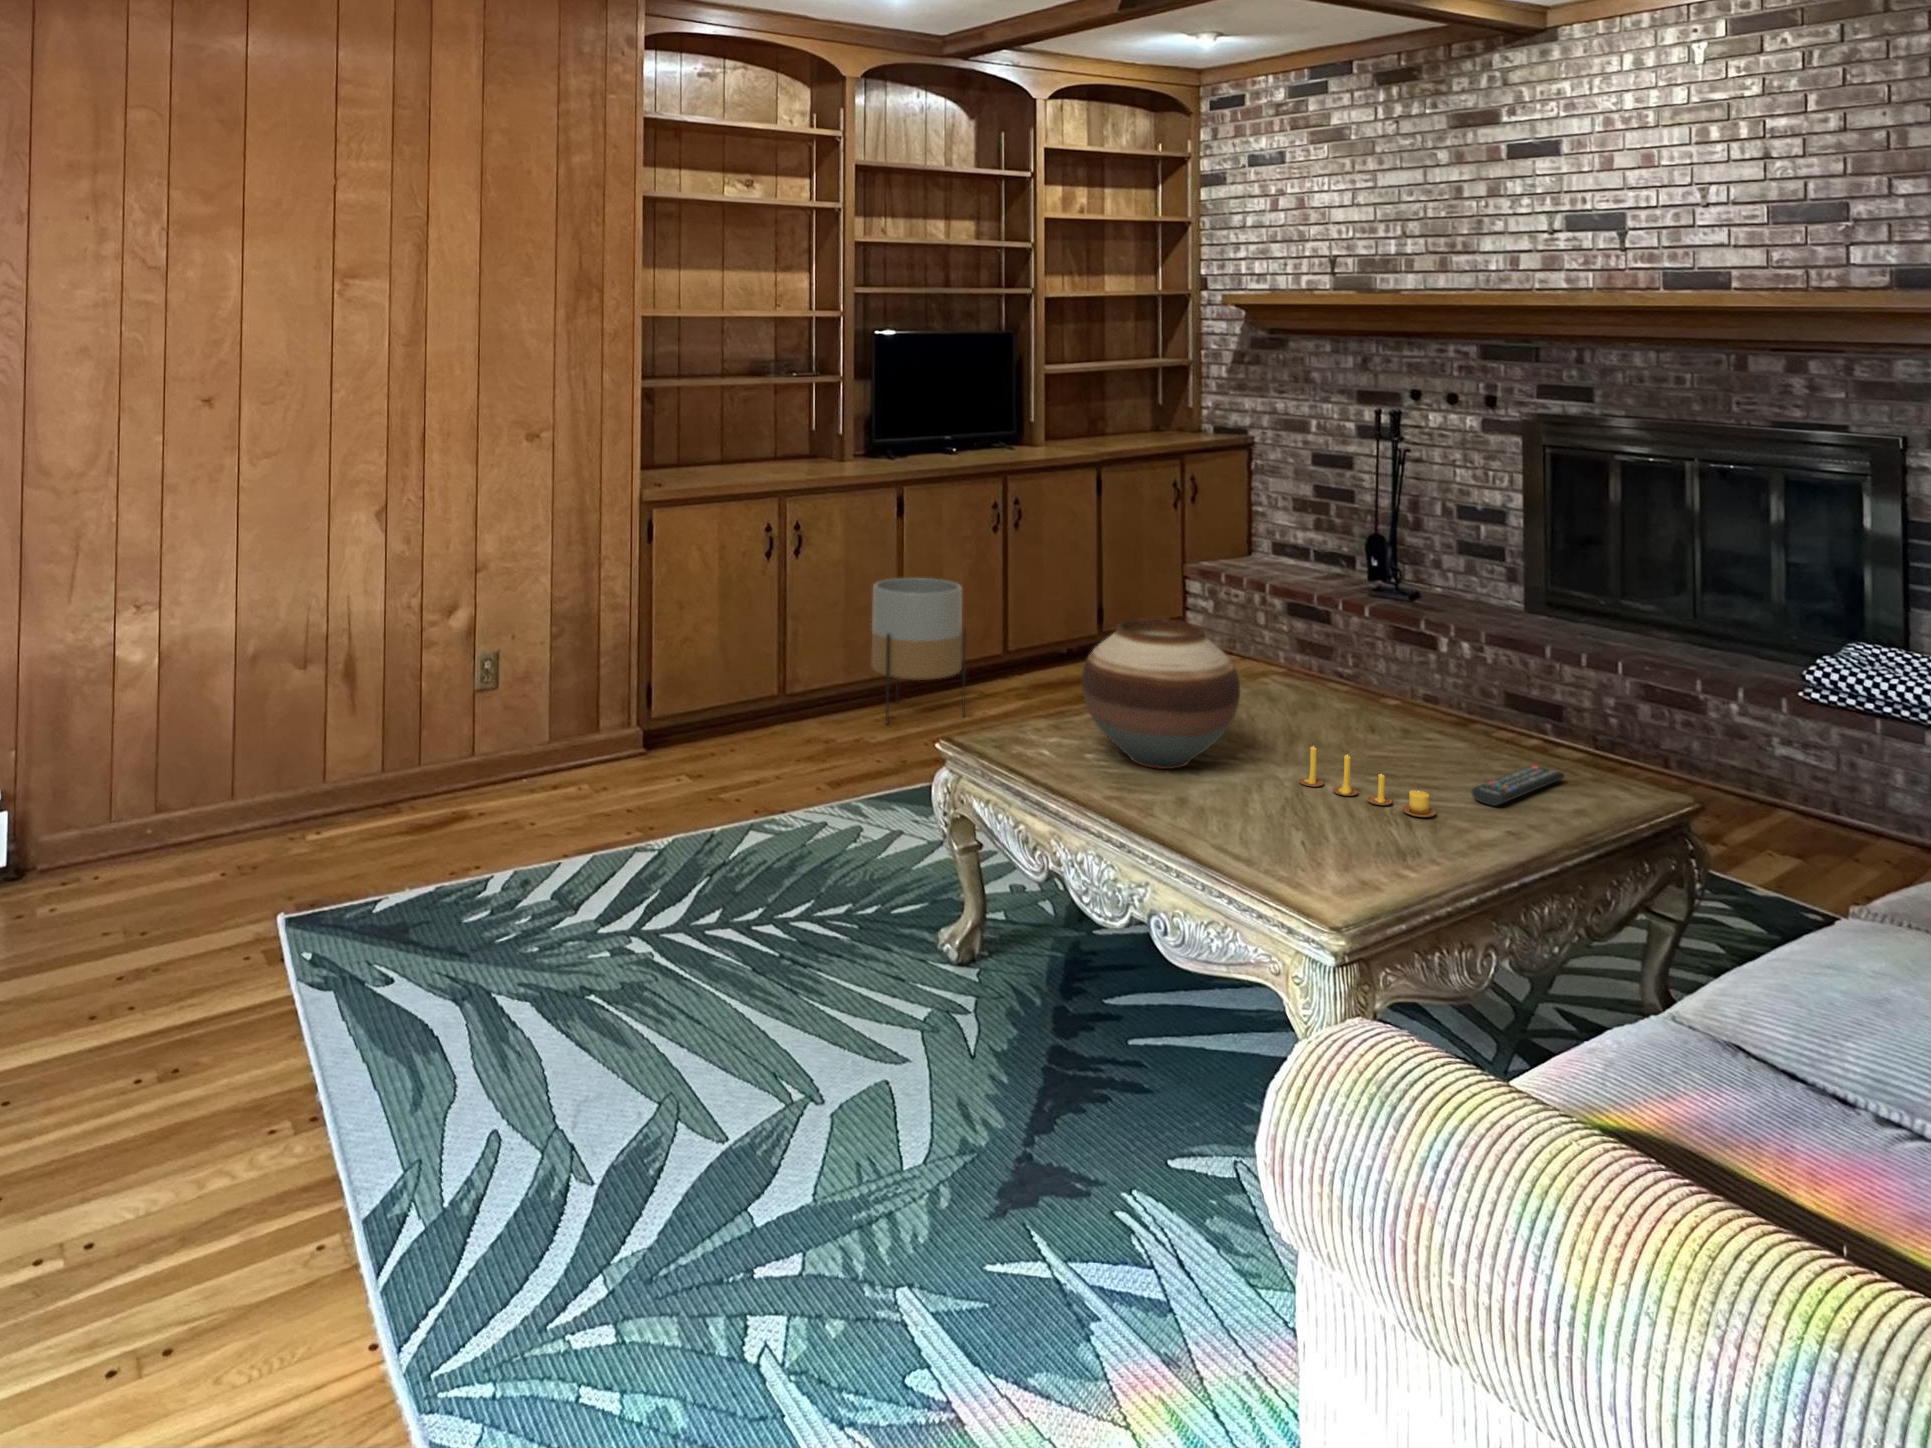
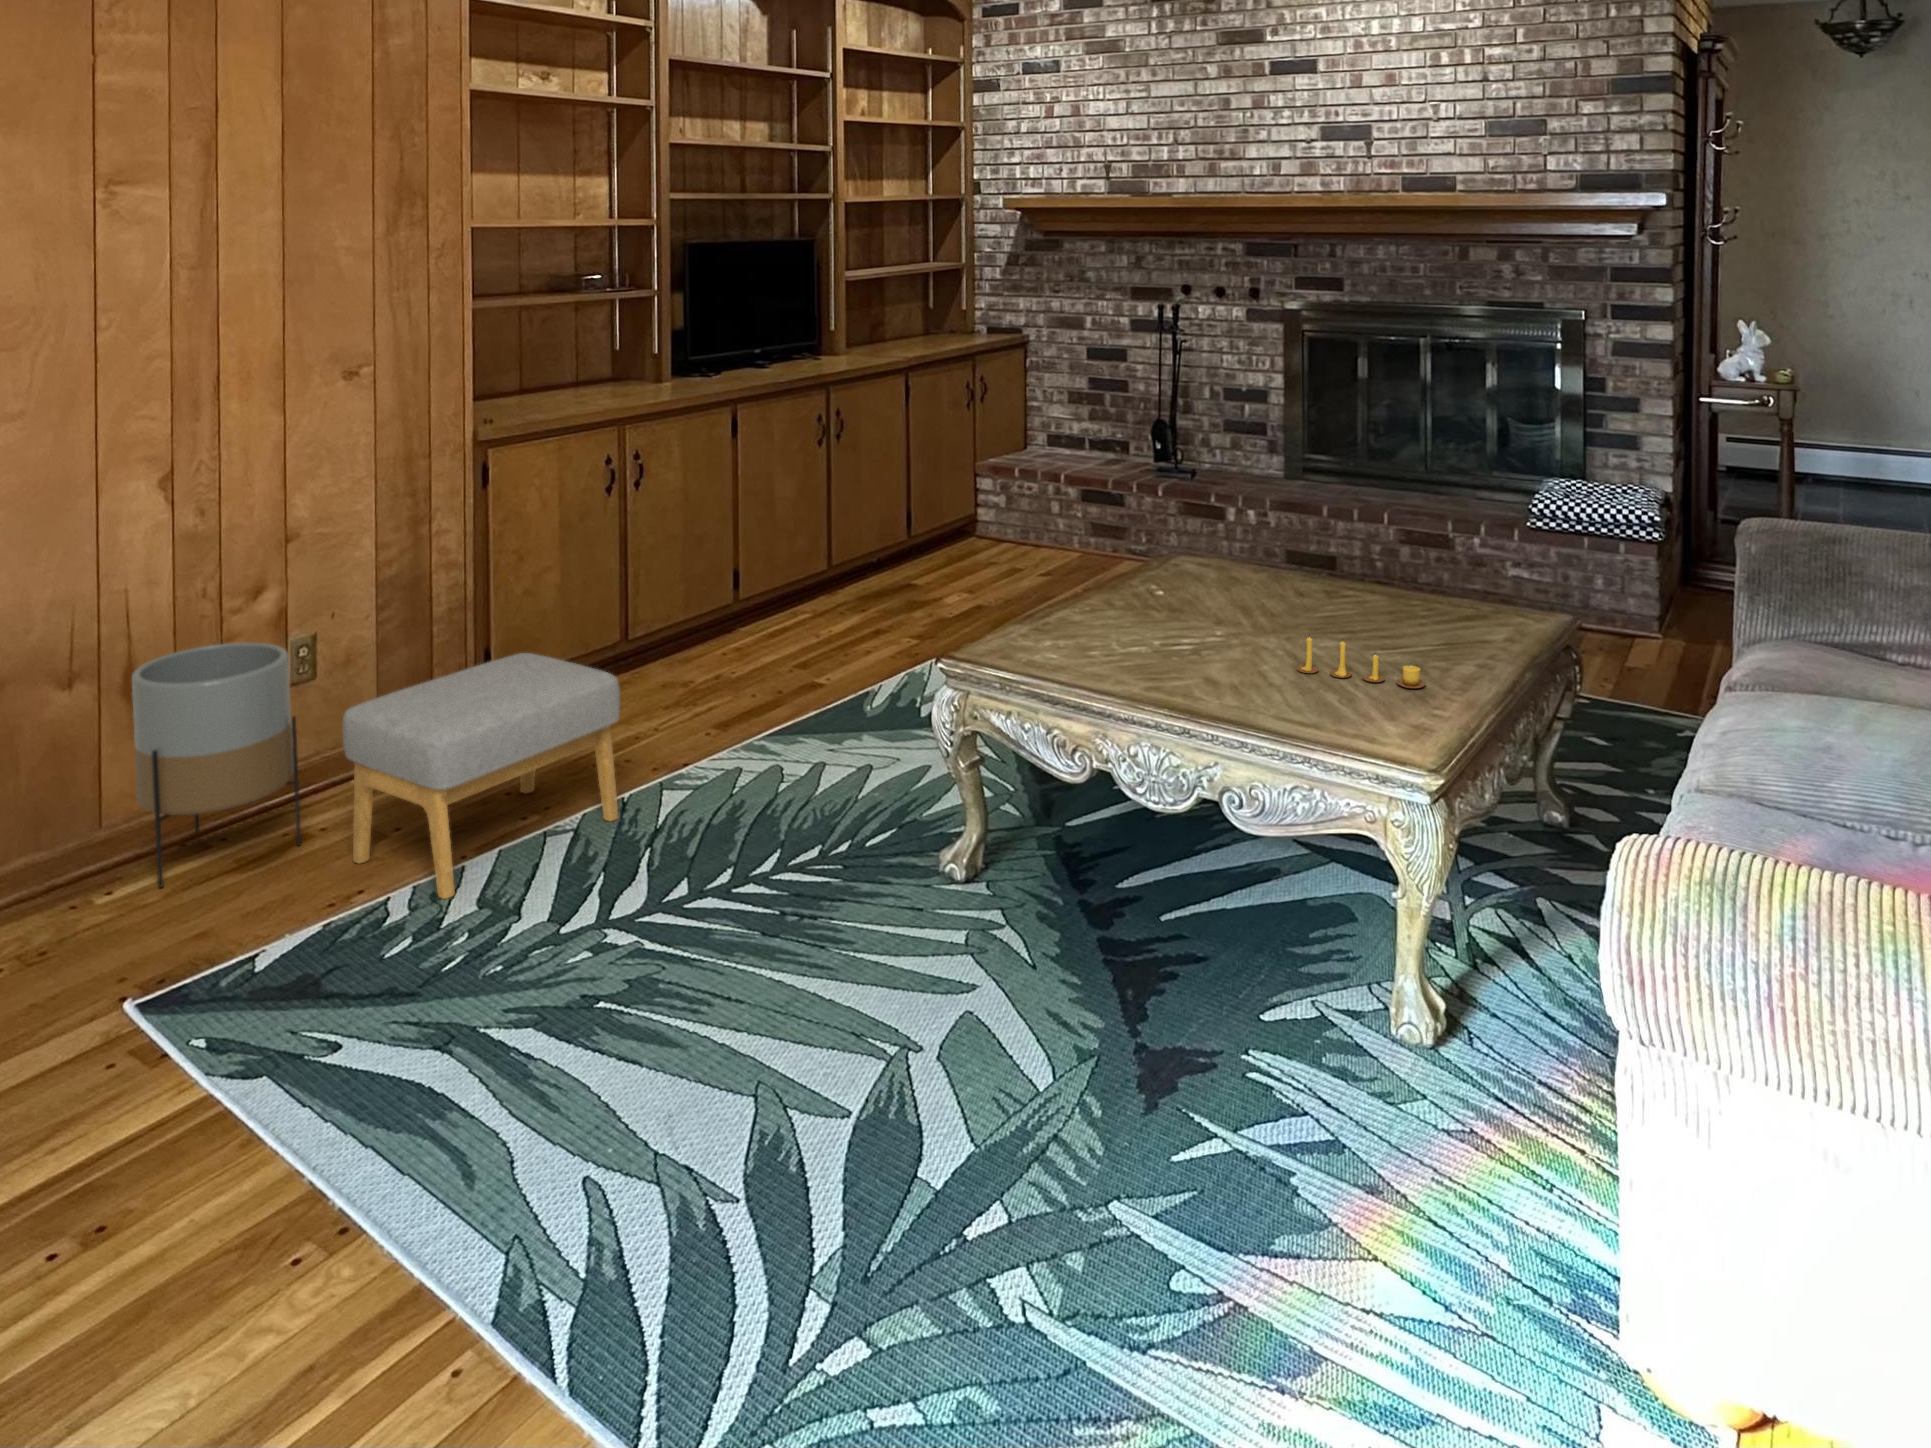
planter: present [871,578,966,724] -> present [132,643,301,888]
vase: present [1082,619,1240,769] -> none [1095,536,1242,676]
footstool: none [454,683,691,890] -> present [342,653,620,899]
remote control: present [1471,766,1565,806] -> none [1438,628,1490,669]

